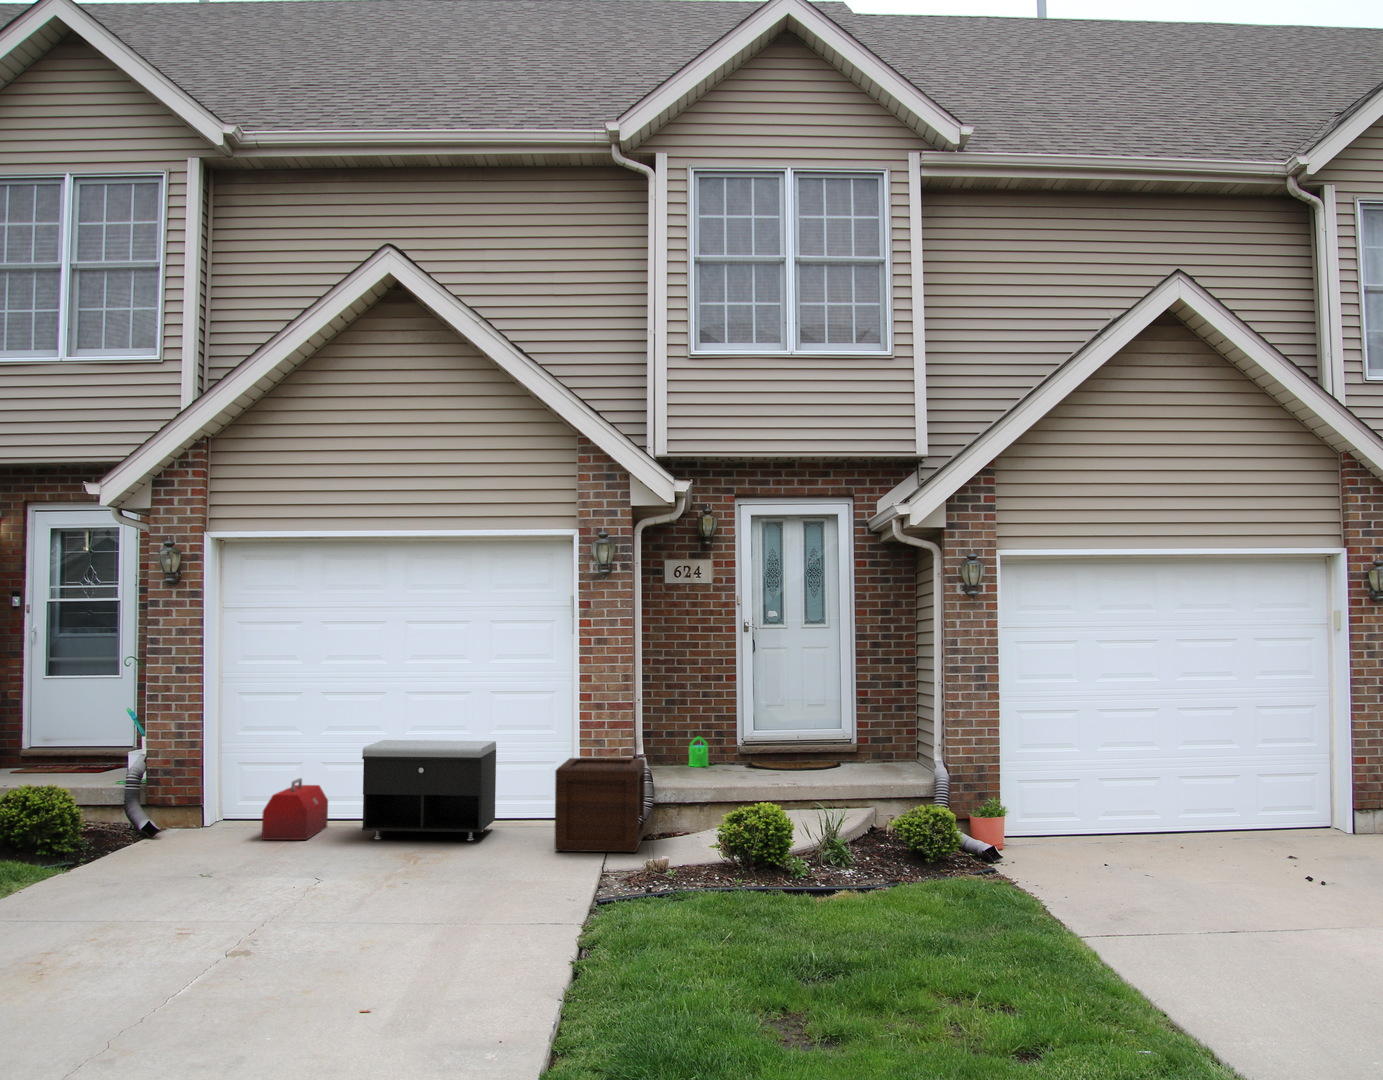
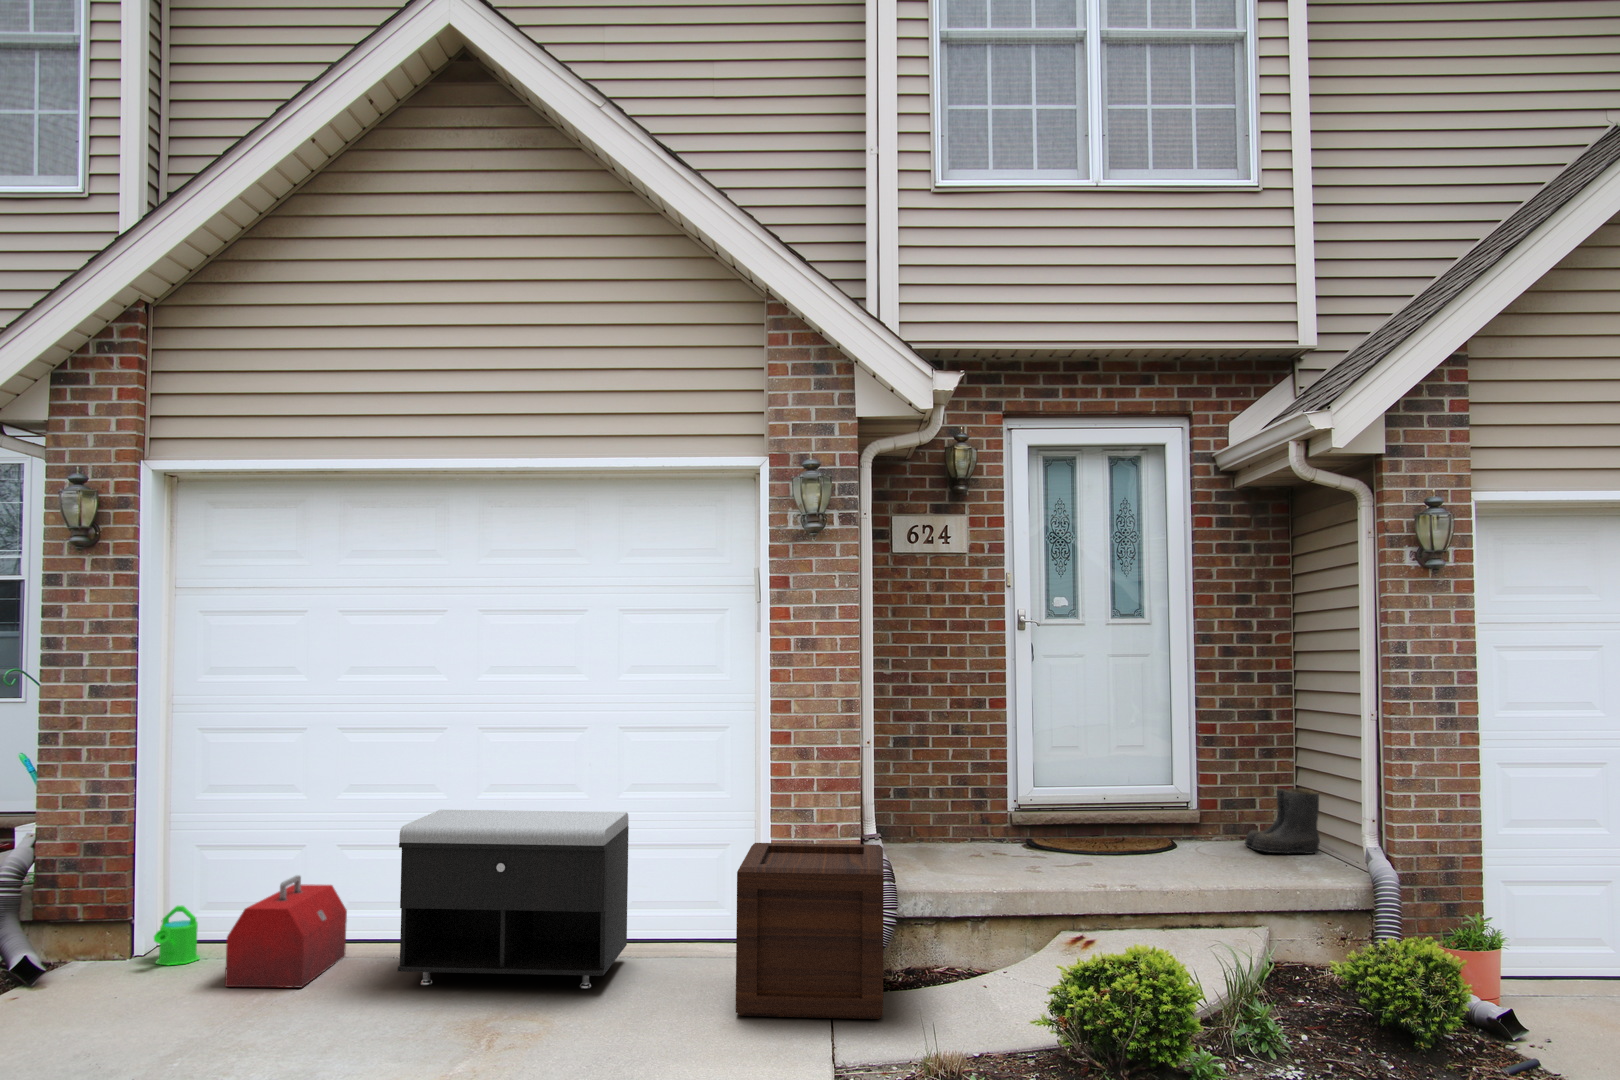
boots: none [878,729,921,768] -> present [1245,788,1320,854]
watering can: present [689,737,709,767] -> present [154,906,200,966]

